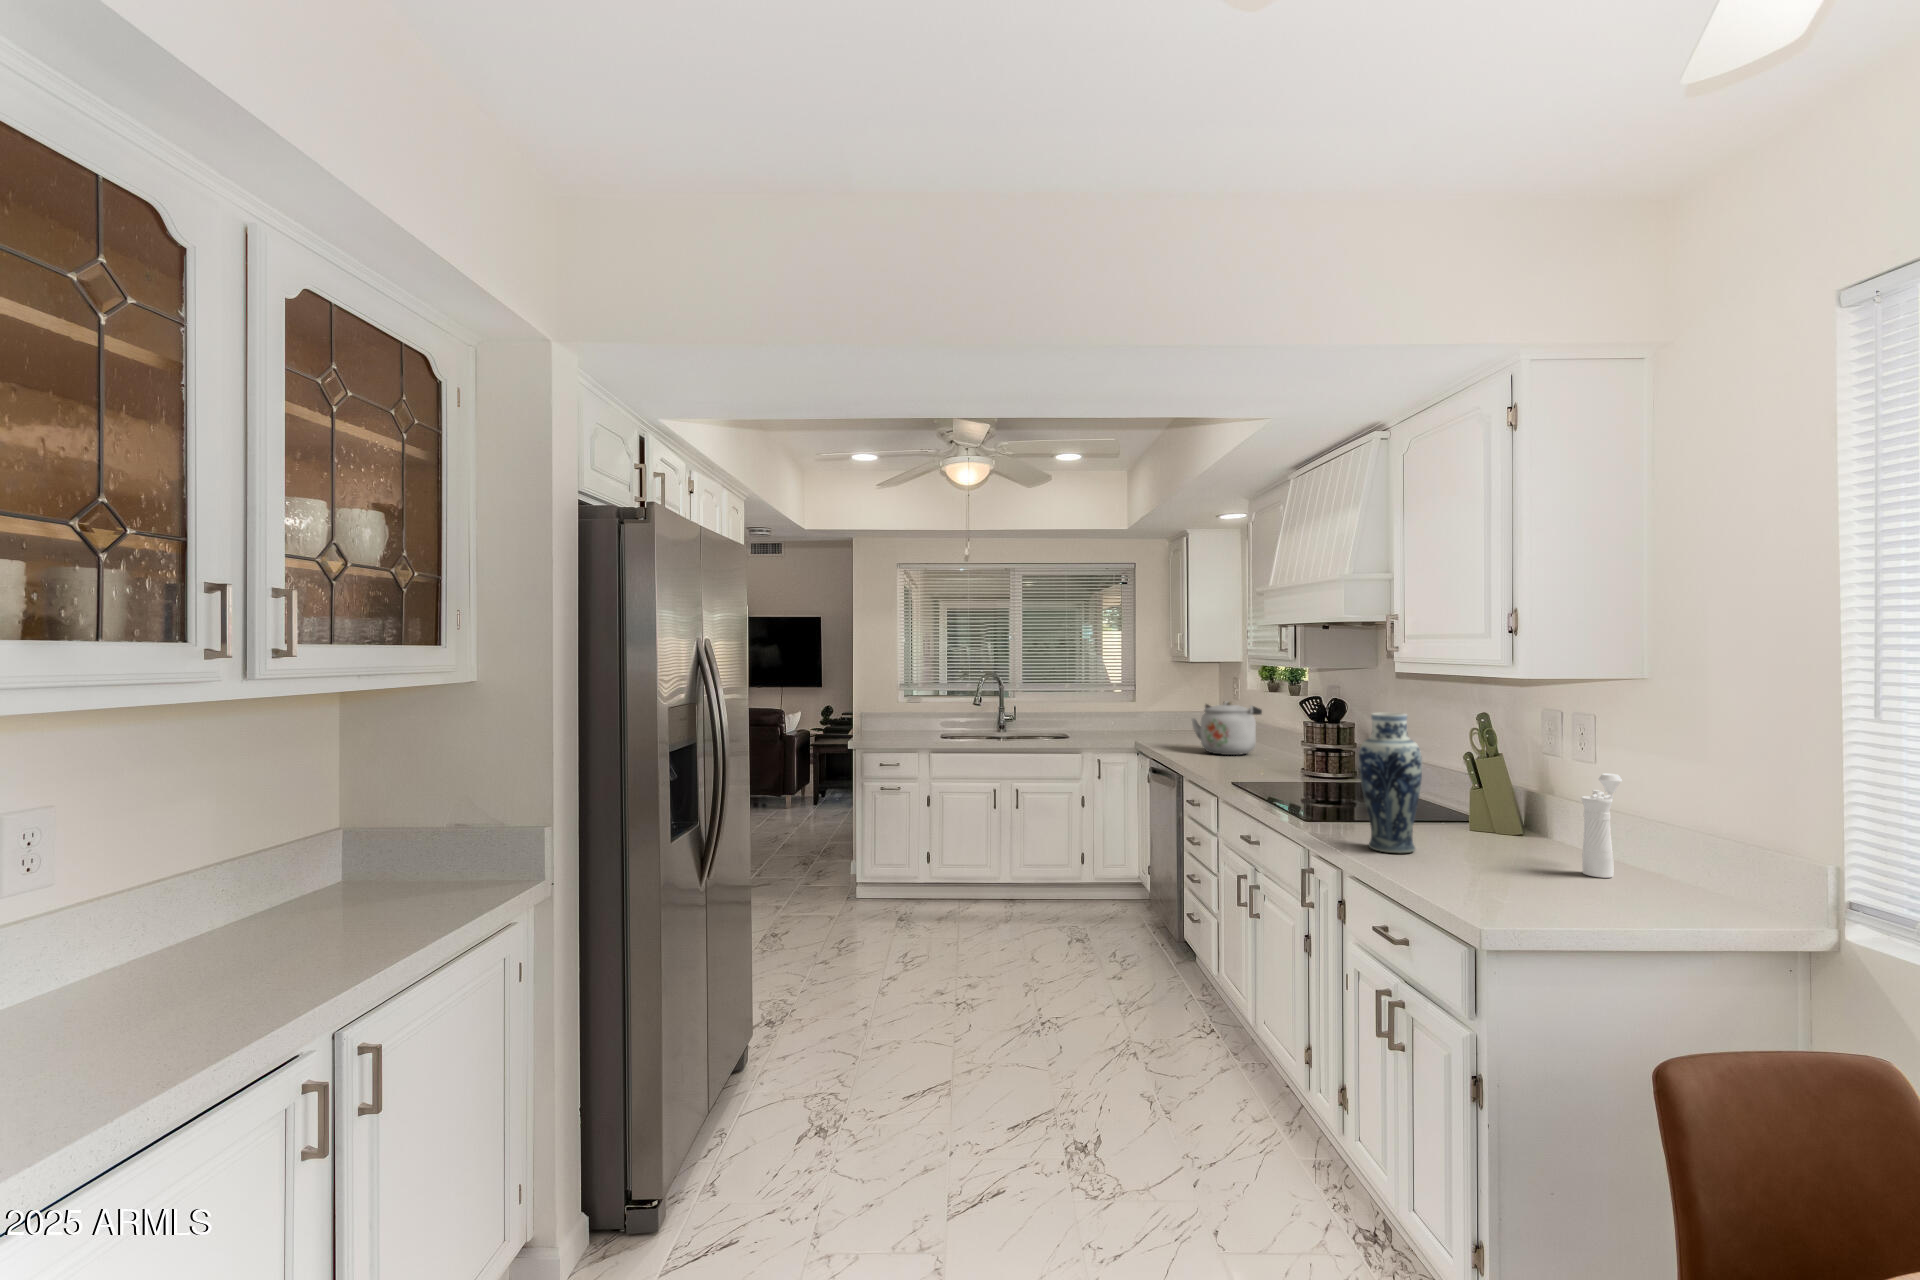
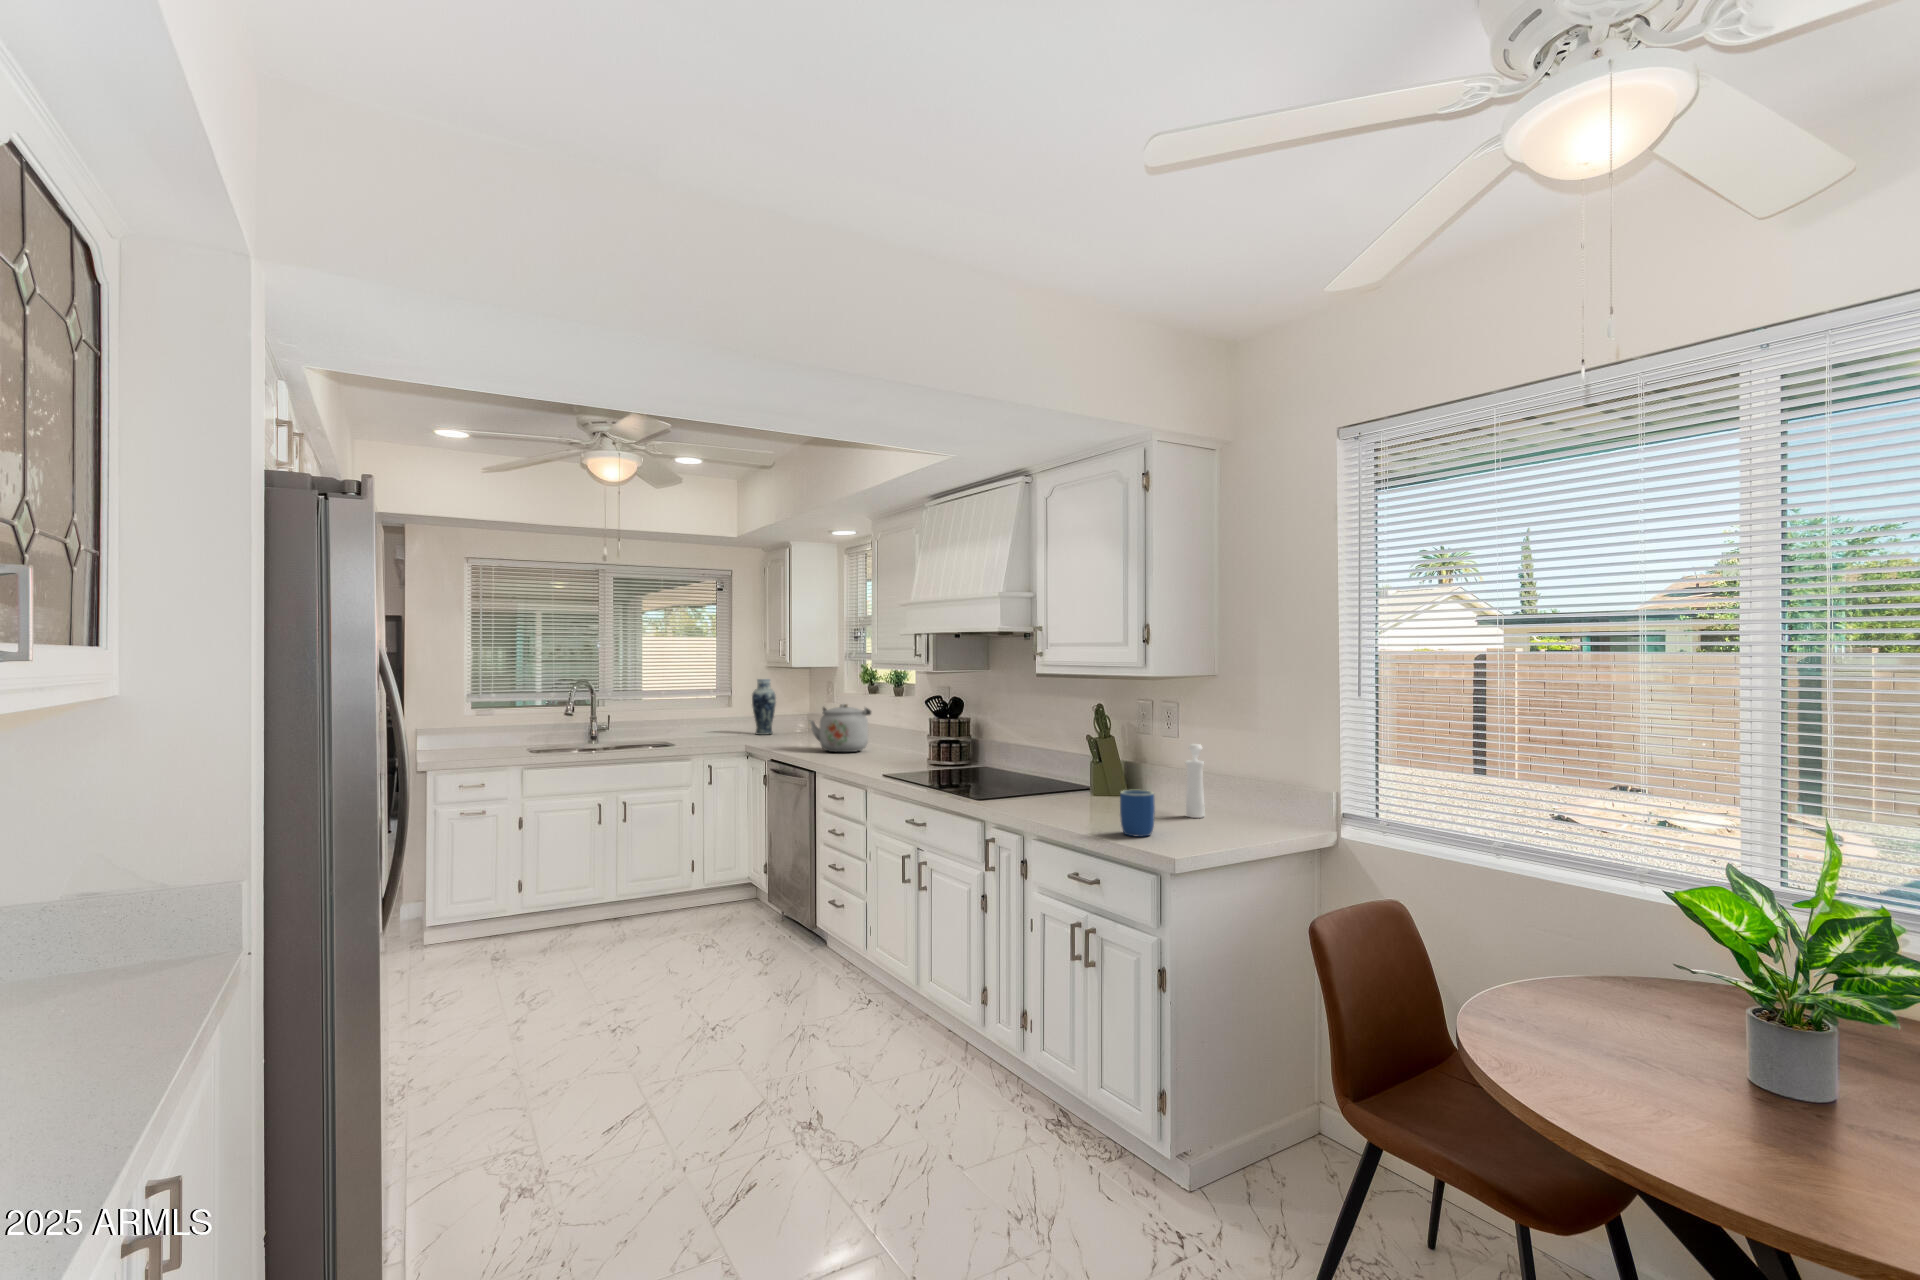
vase: present [1359,713,1422,853] -> present [752,679,776,735]
mug: none [1441,830,1498,894] -> present [1120,790,1155,837]

